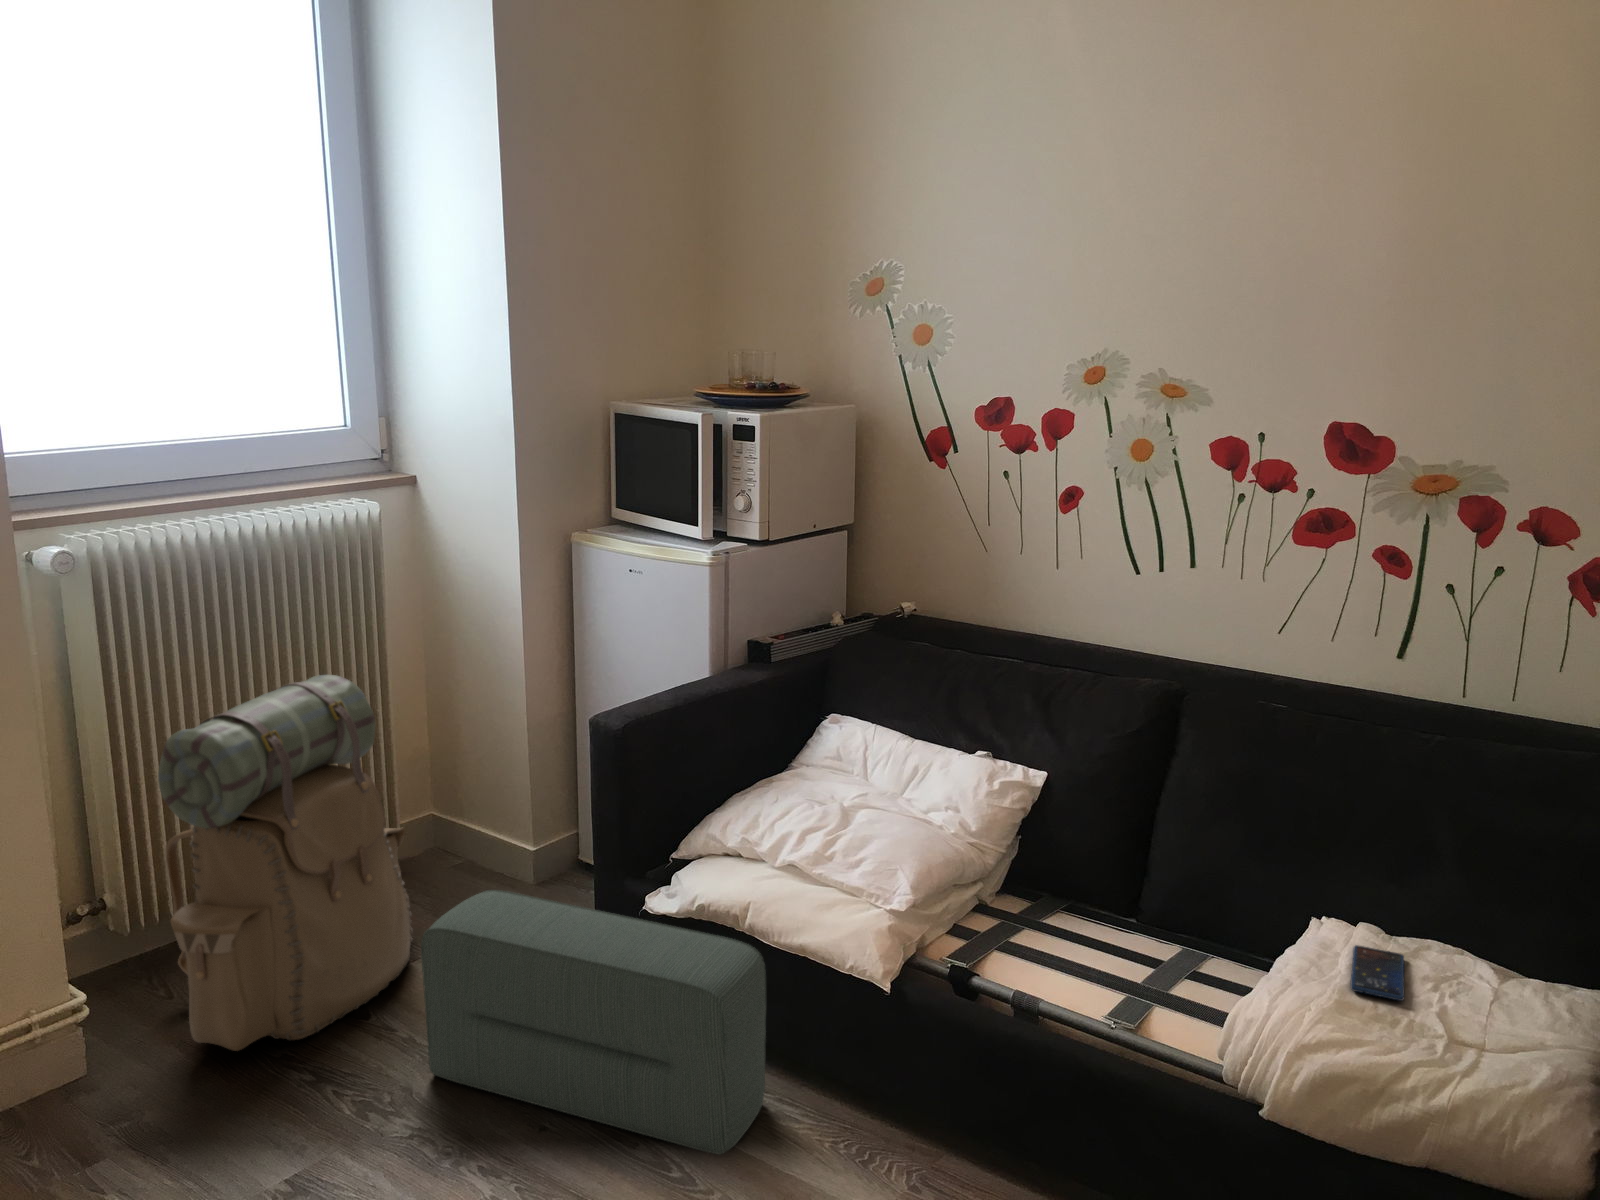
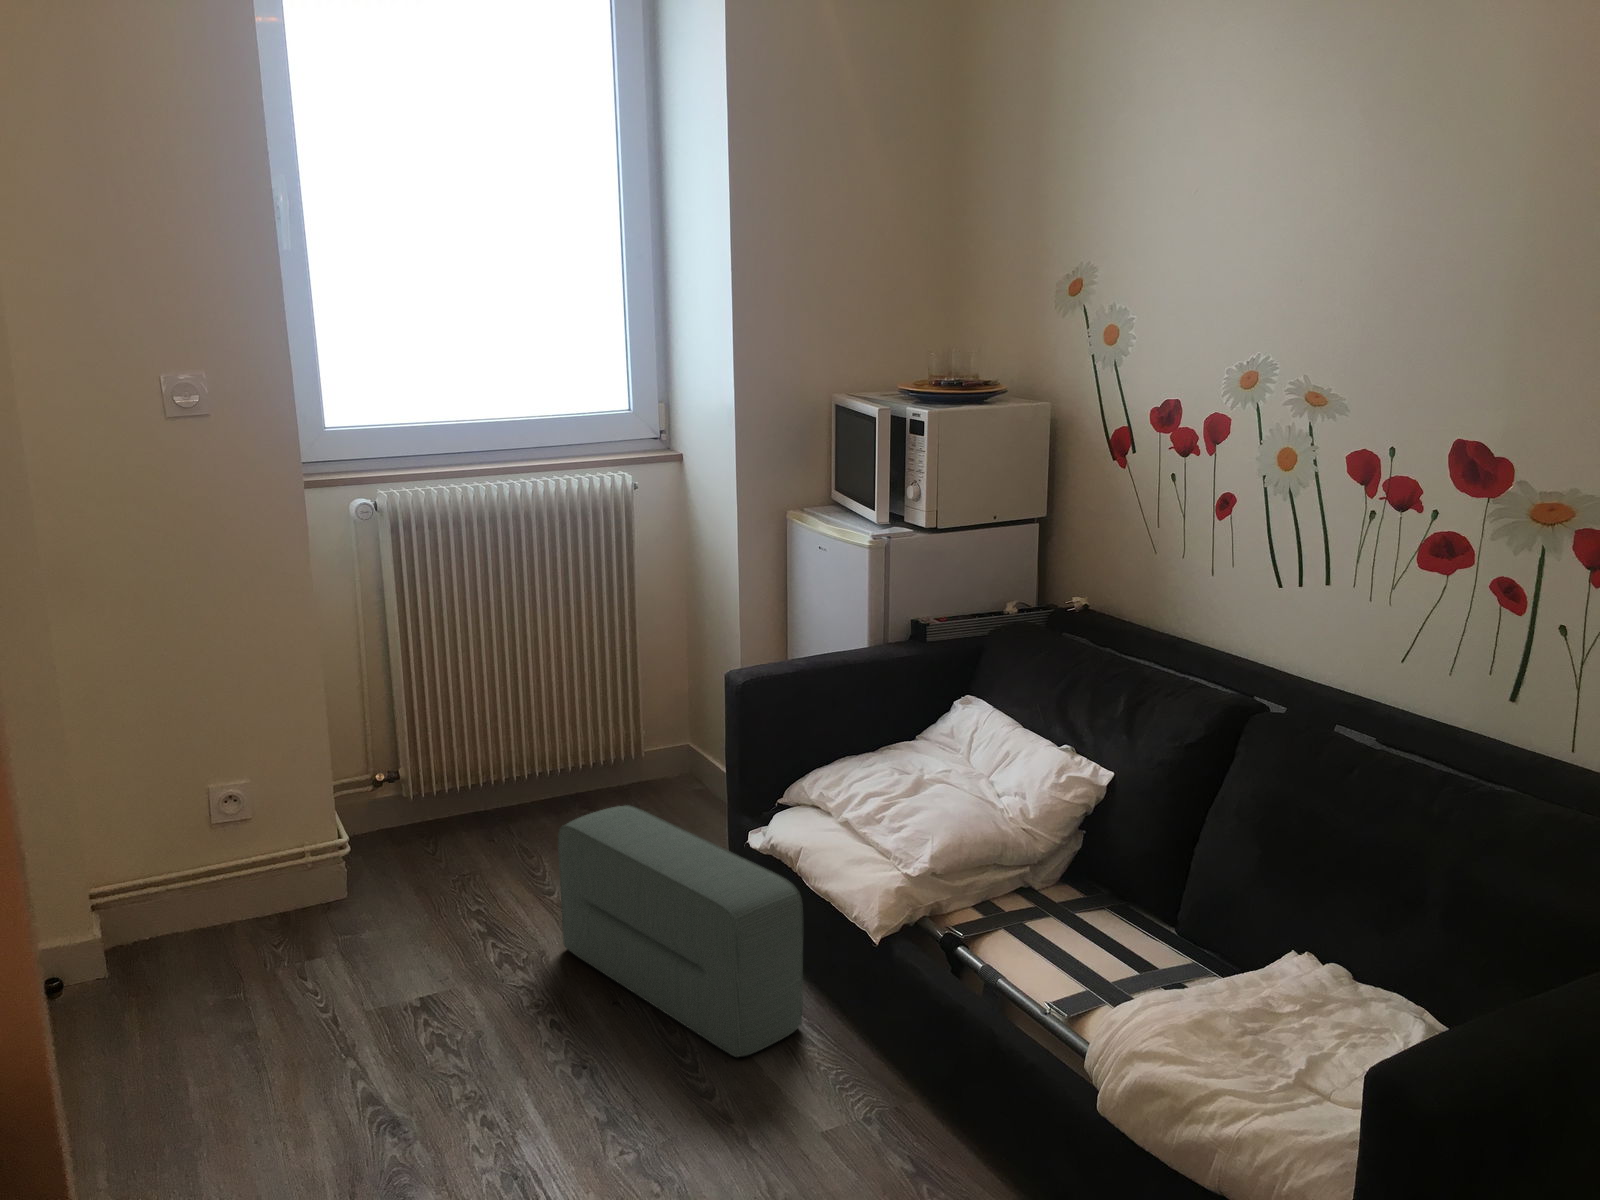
backpack: present [158,675,413,1051] -> none [407,615,619,902]
smartphone: present [1350,945,1404,1001] -> none [1268,986,1363,1042]

